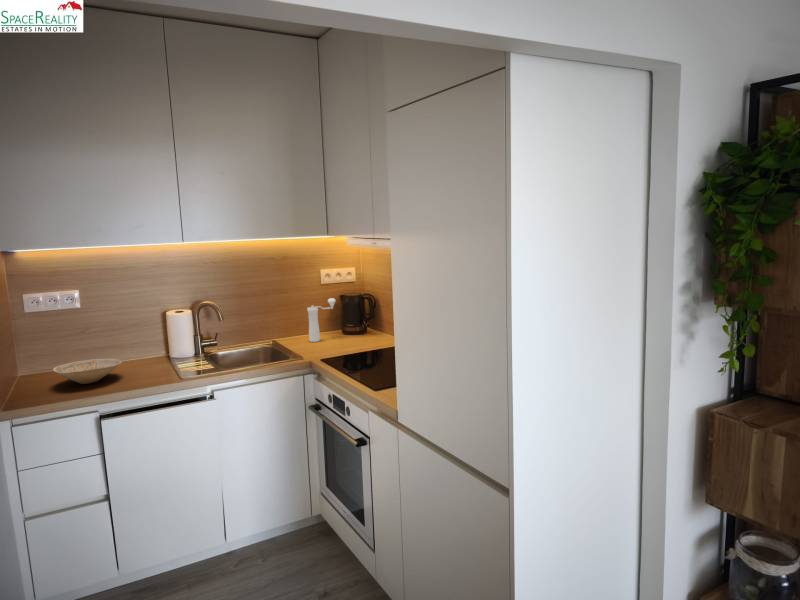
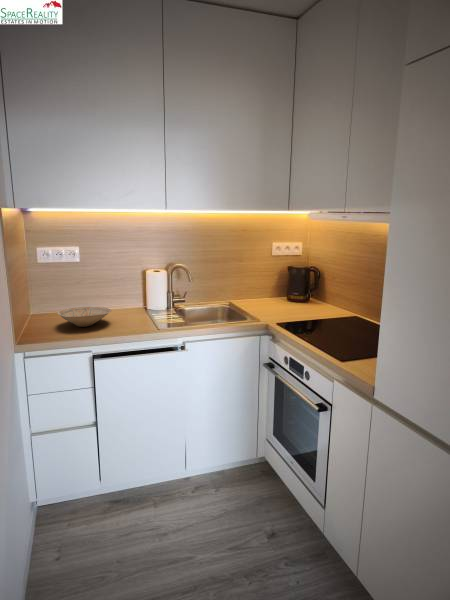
pepper mill: present [307,298,336,342] -> none [261,269,287,306]

